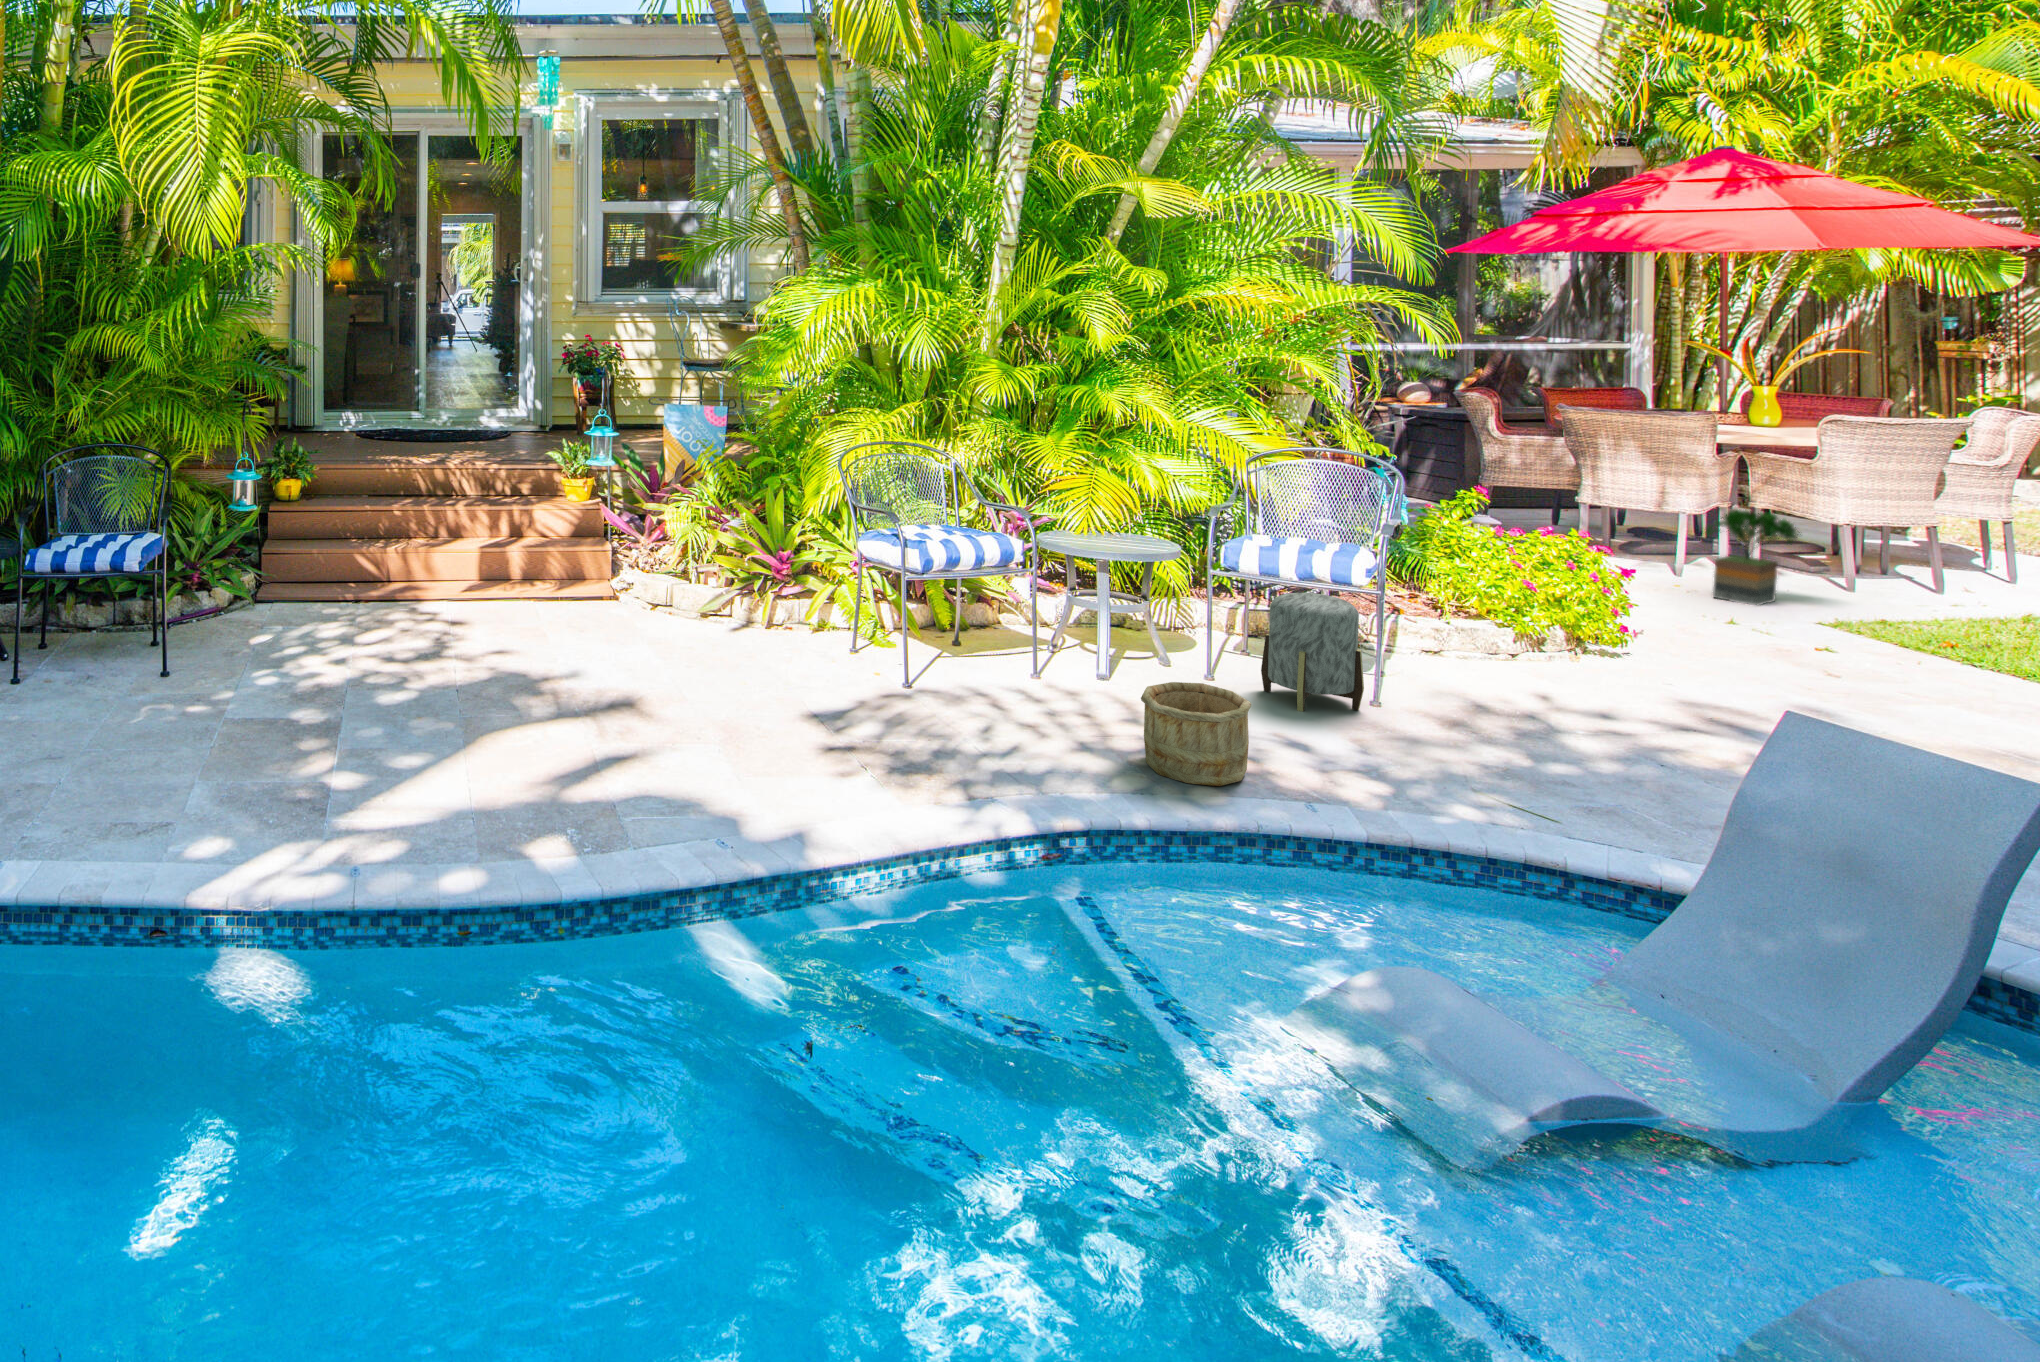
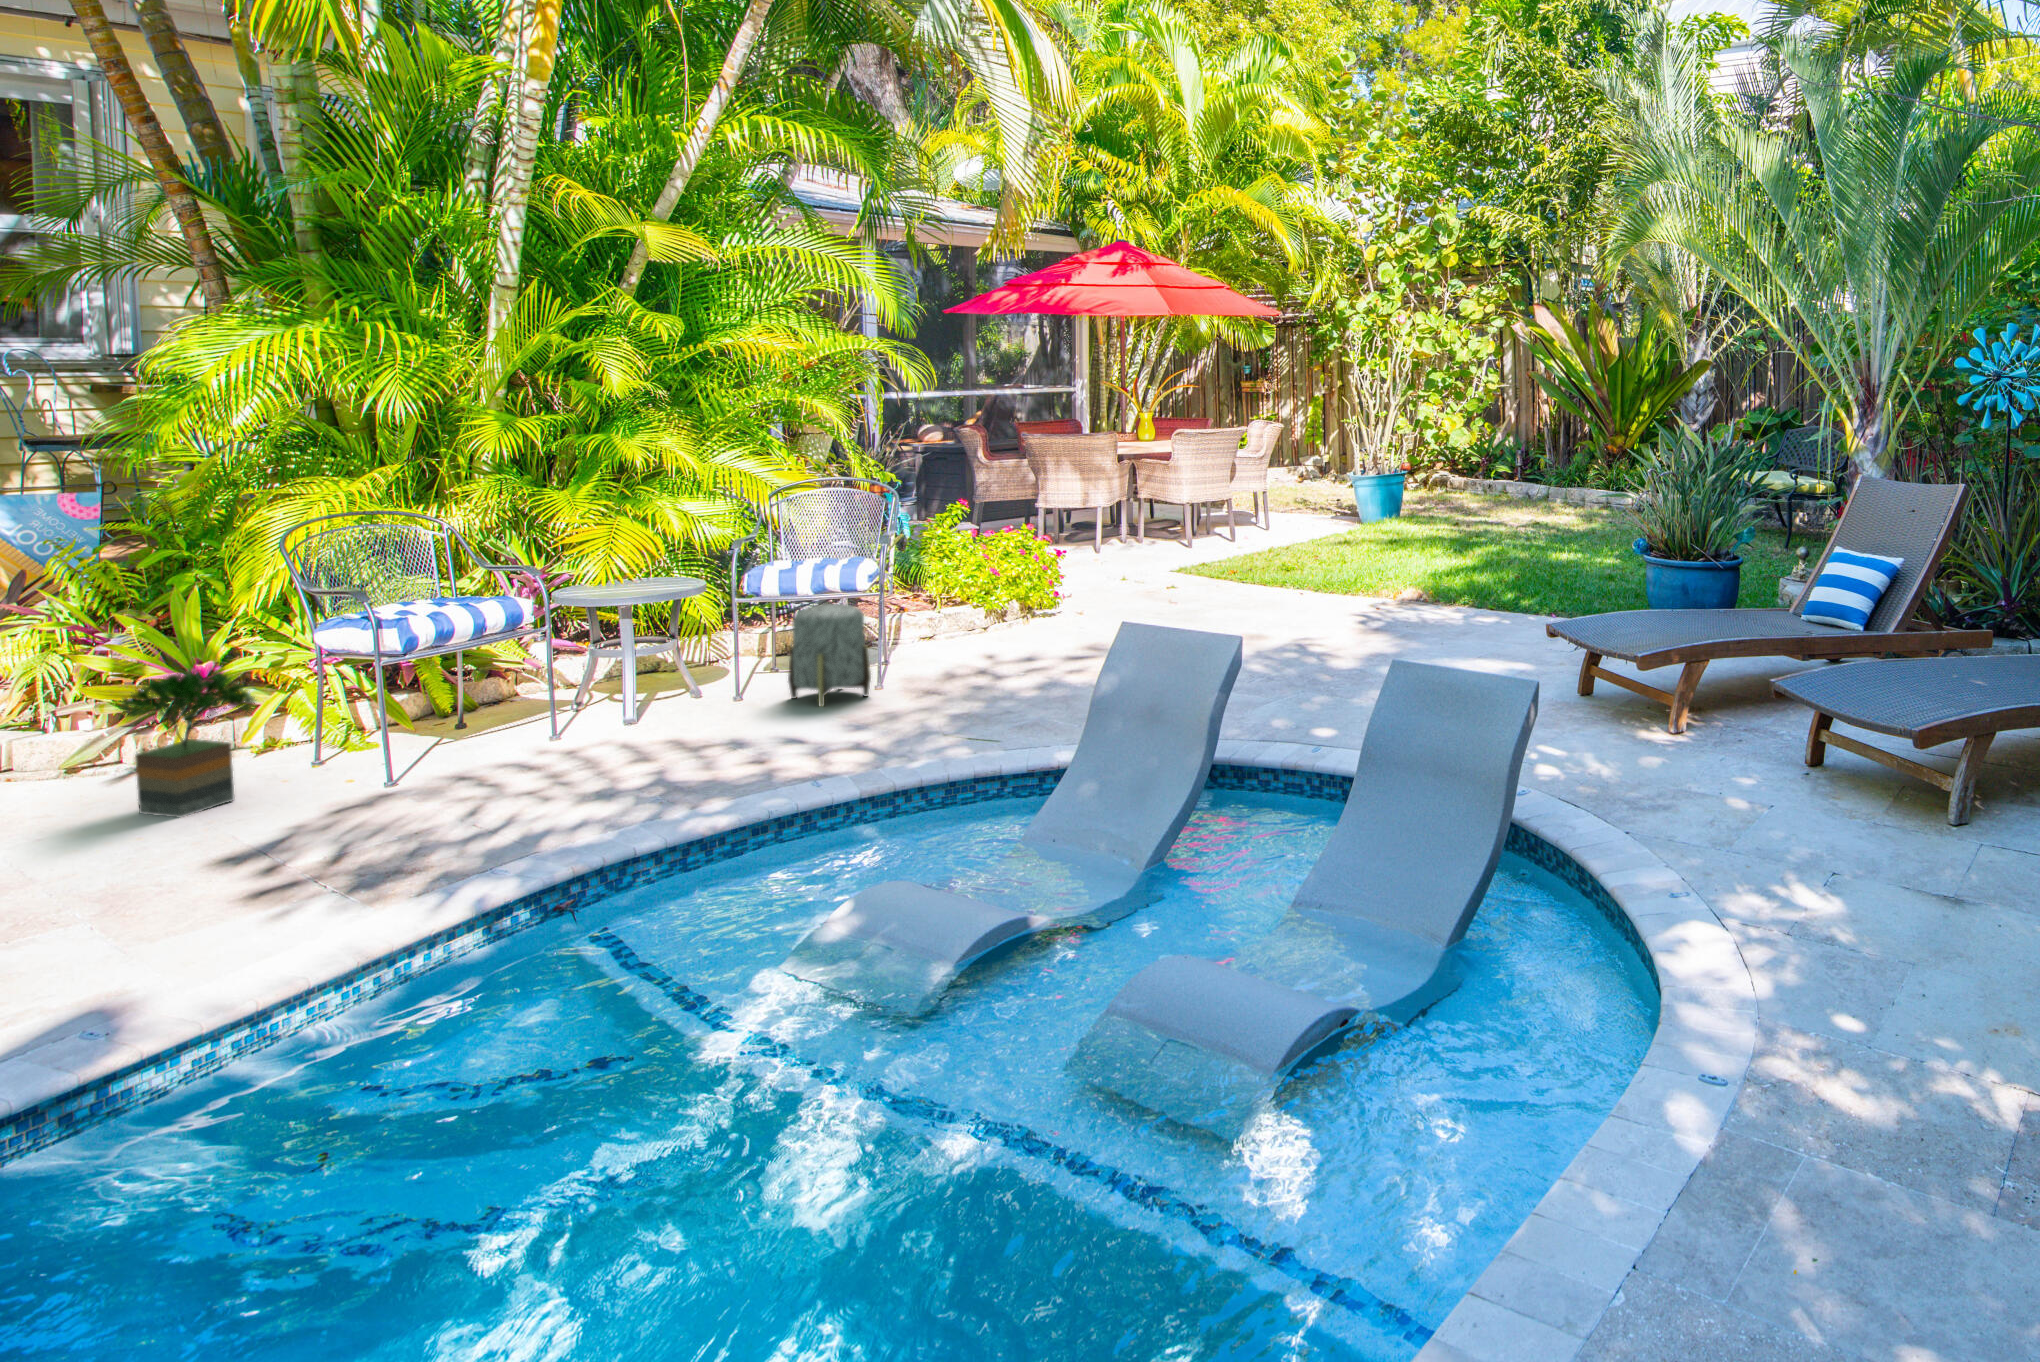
potted tree: present [1705,509,1801,605] -> present [118,671,256,817]
wooden bucket: present [1141,682,1251,786] -> none [676,691,775,779]

